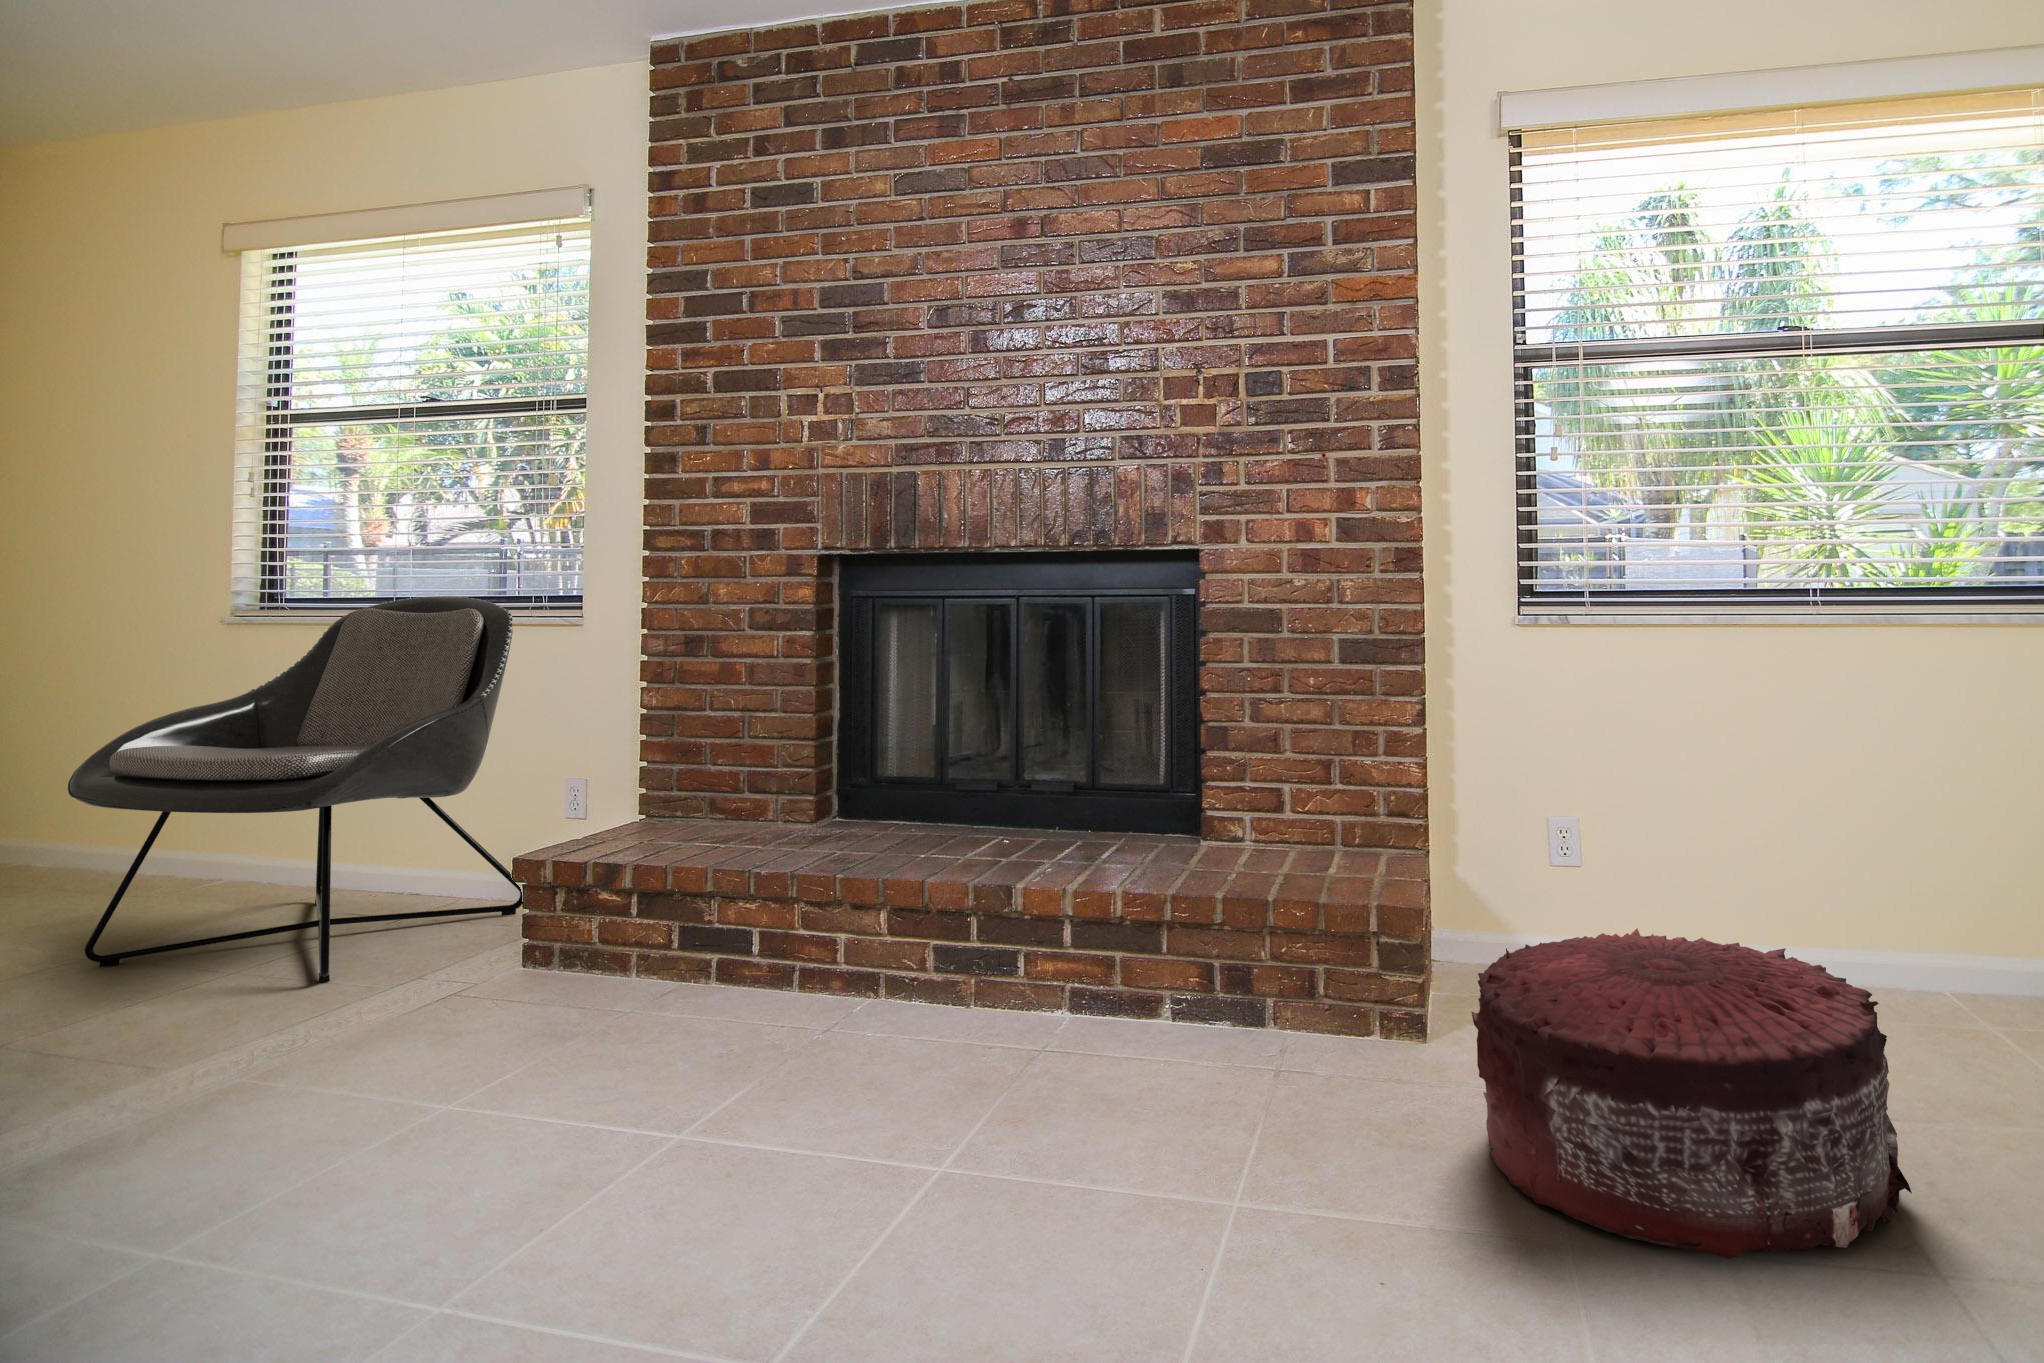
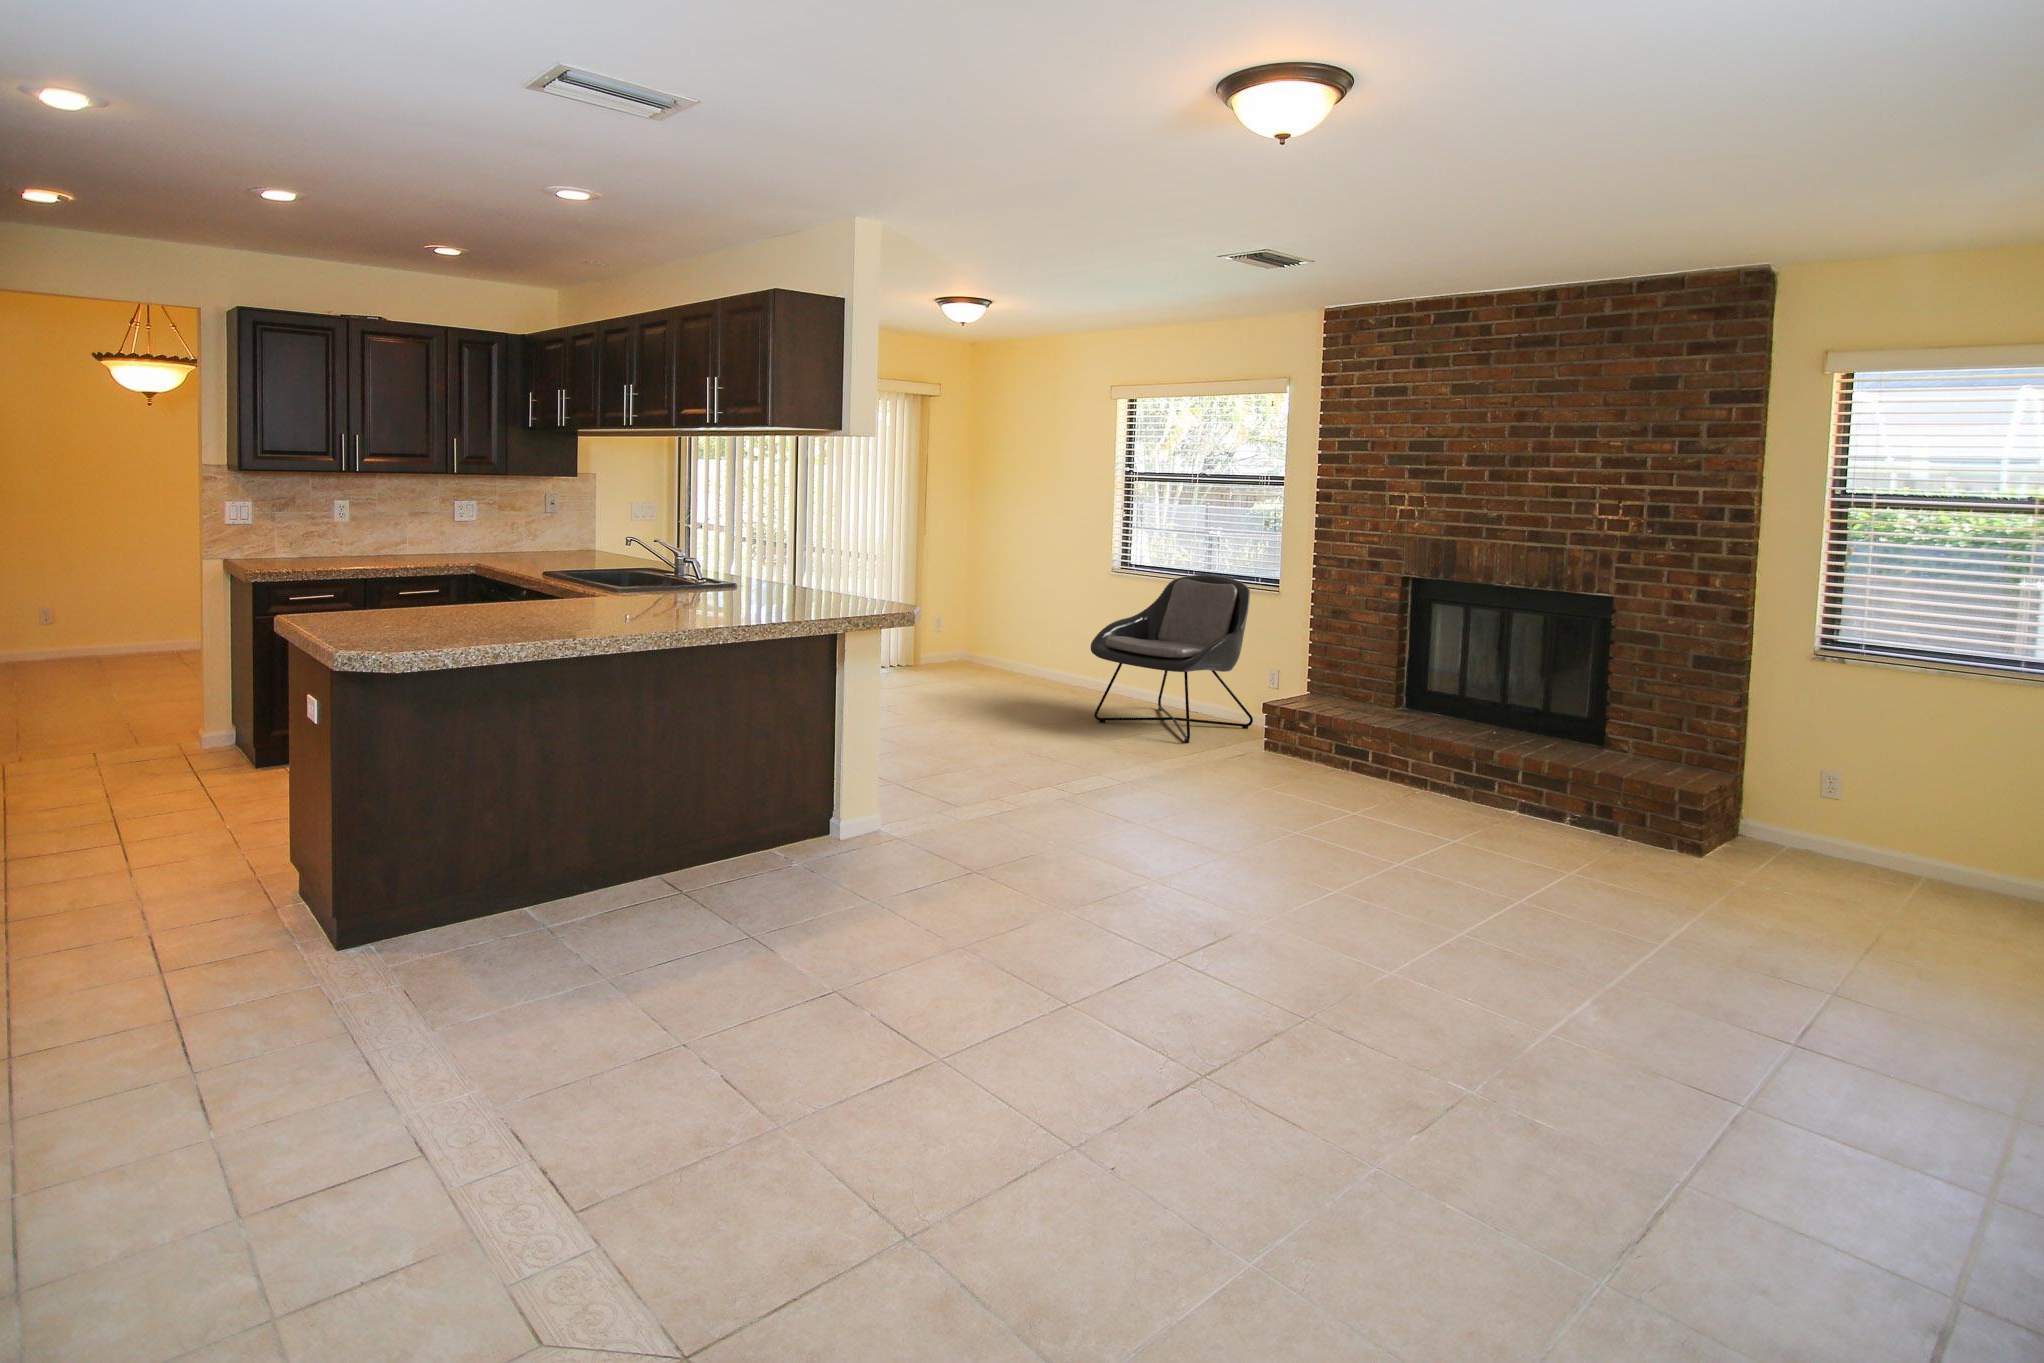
pouf: present [1471,928,1912,1259] -> none [1698,812,1903,946]

